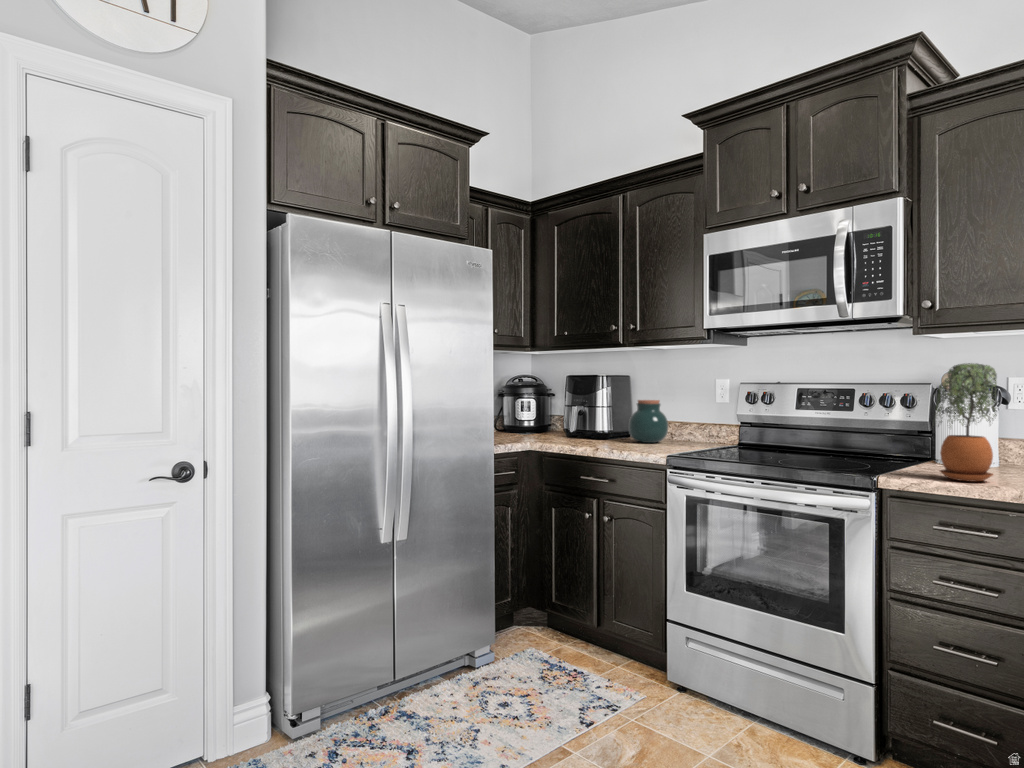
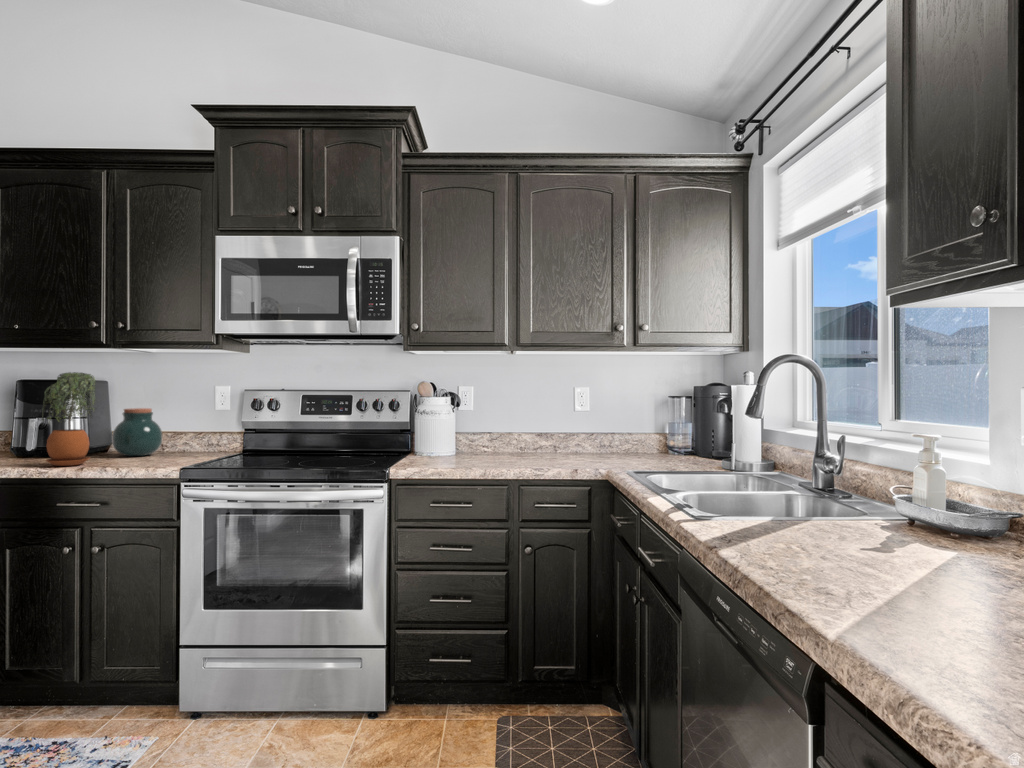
potted plant: present [936,363,997,482] -> present [42,372,95,466]

